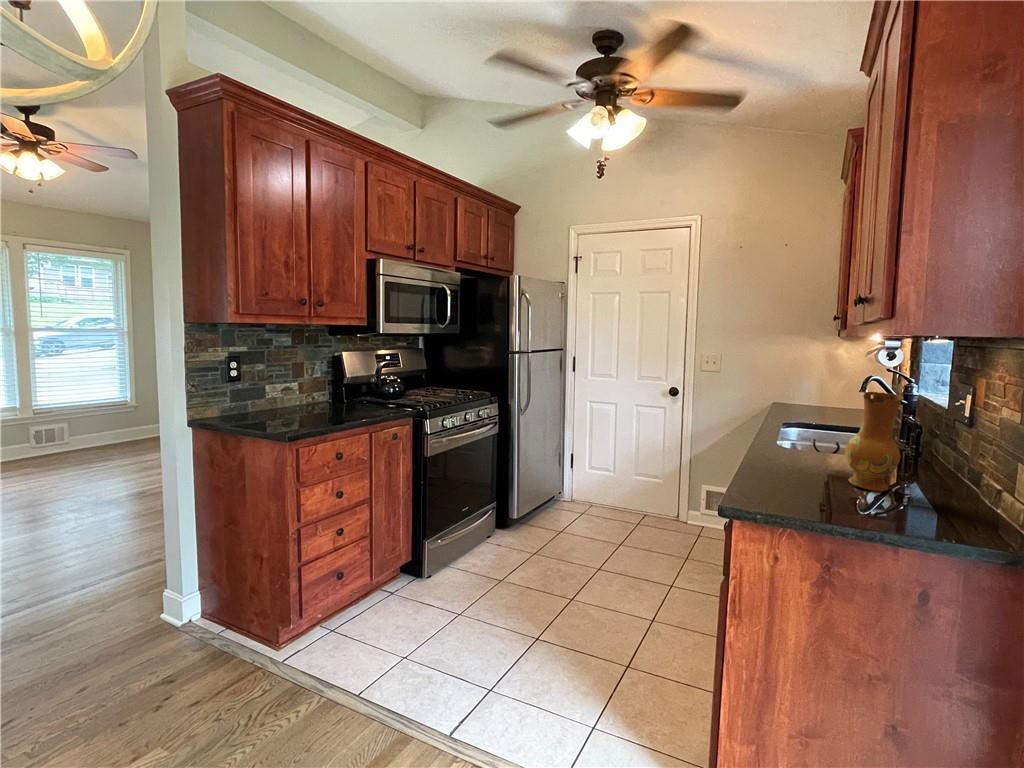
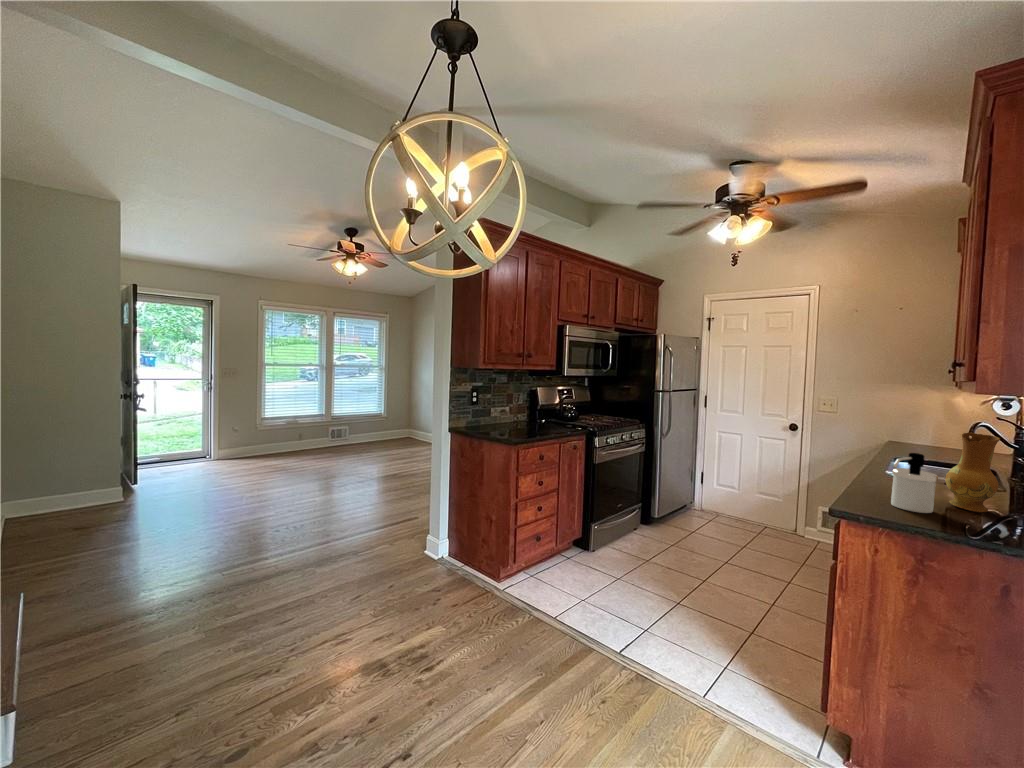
soap dispenser: none [788,422,841,500] -> present [891,453,938,513]

